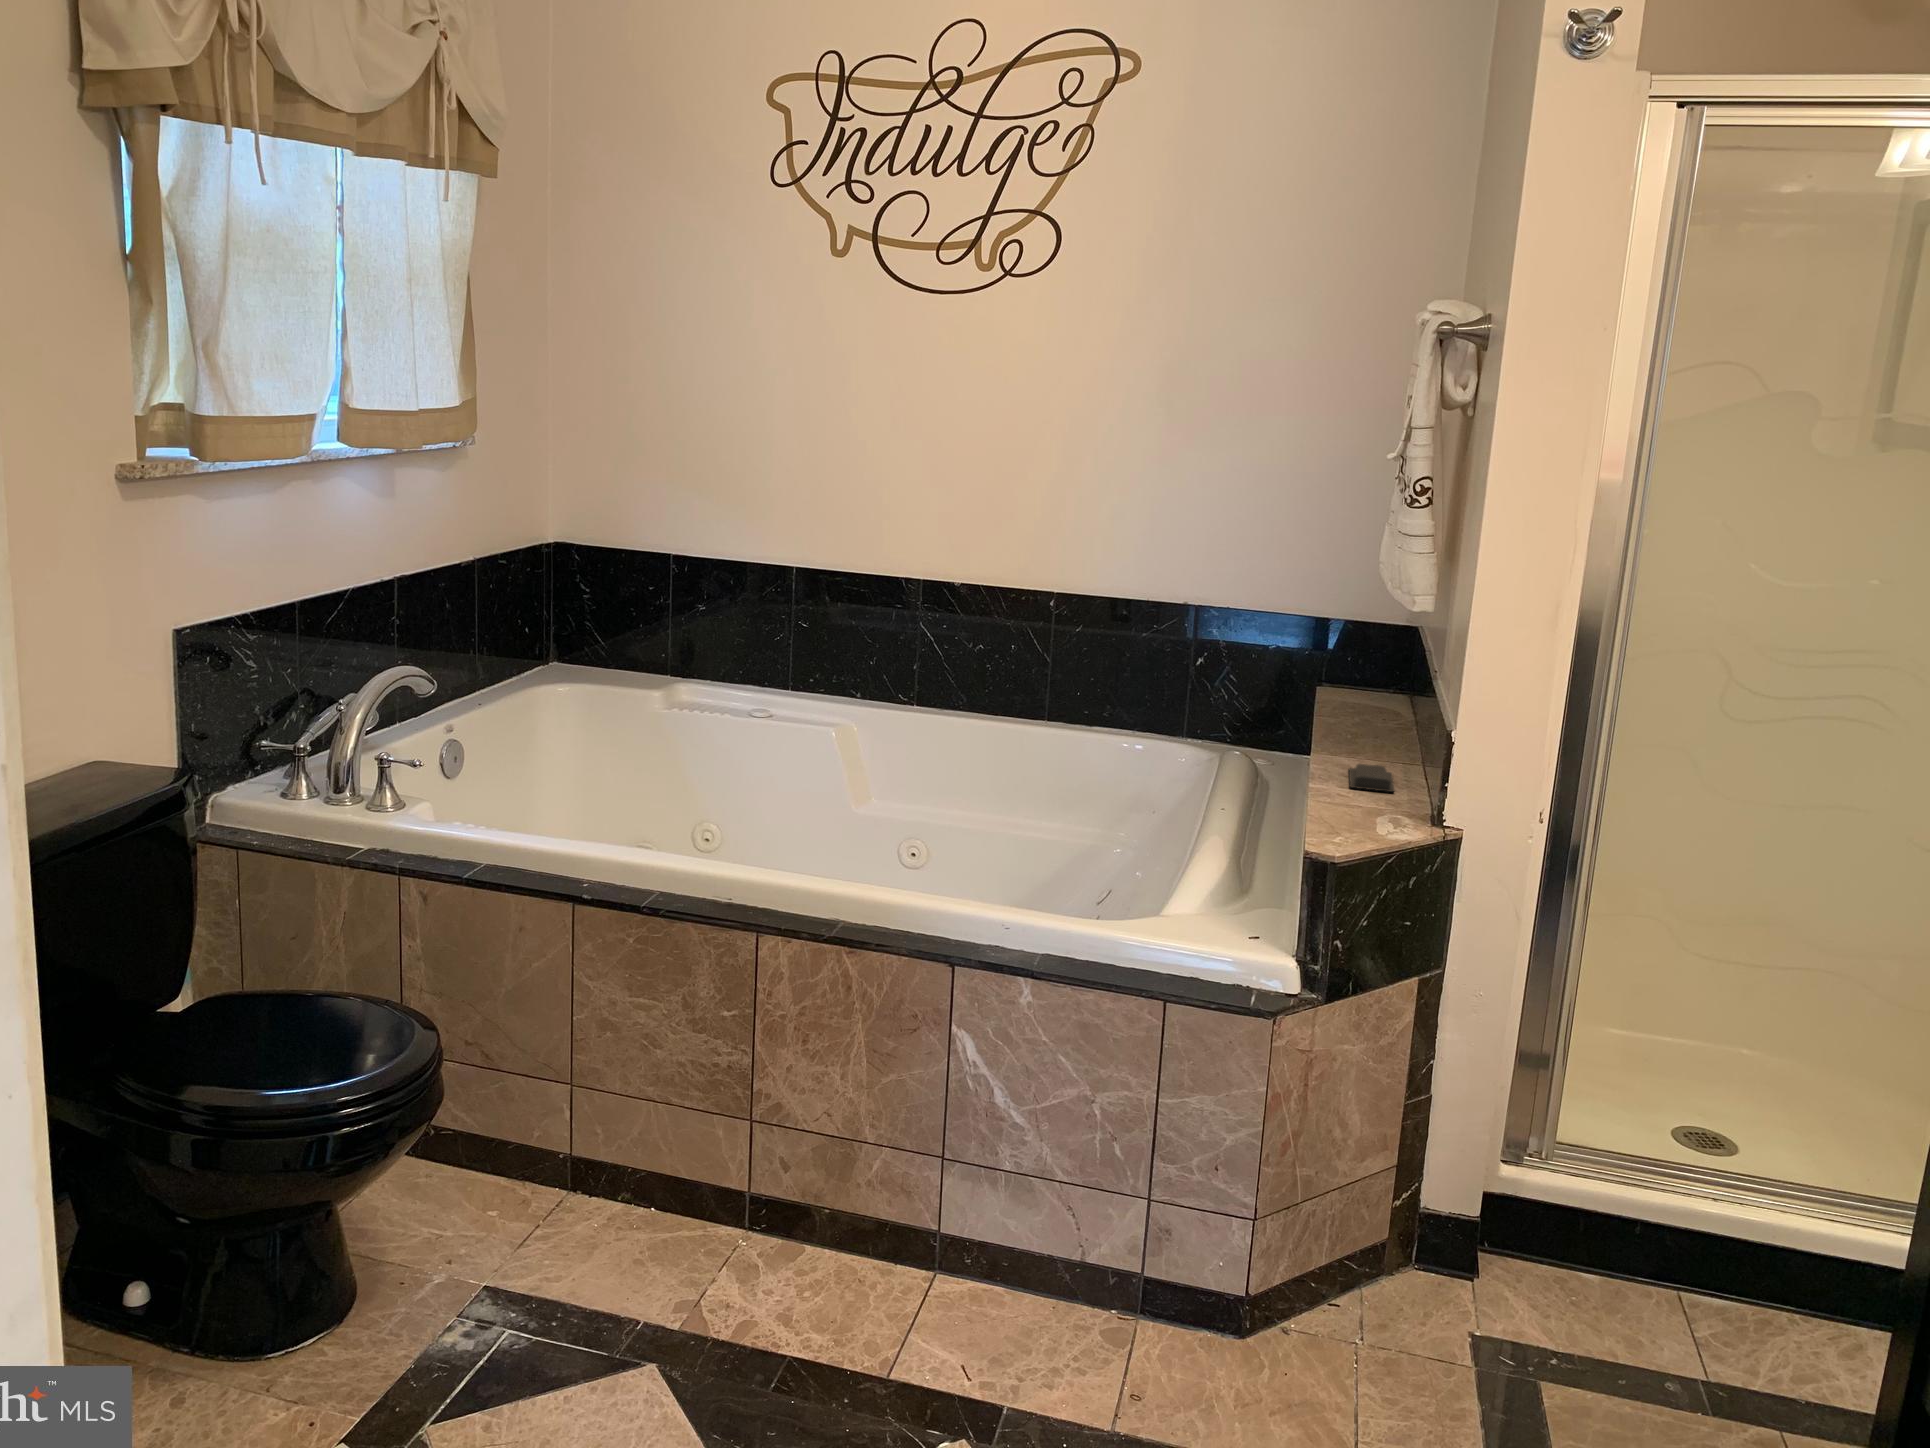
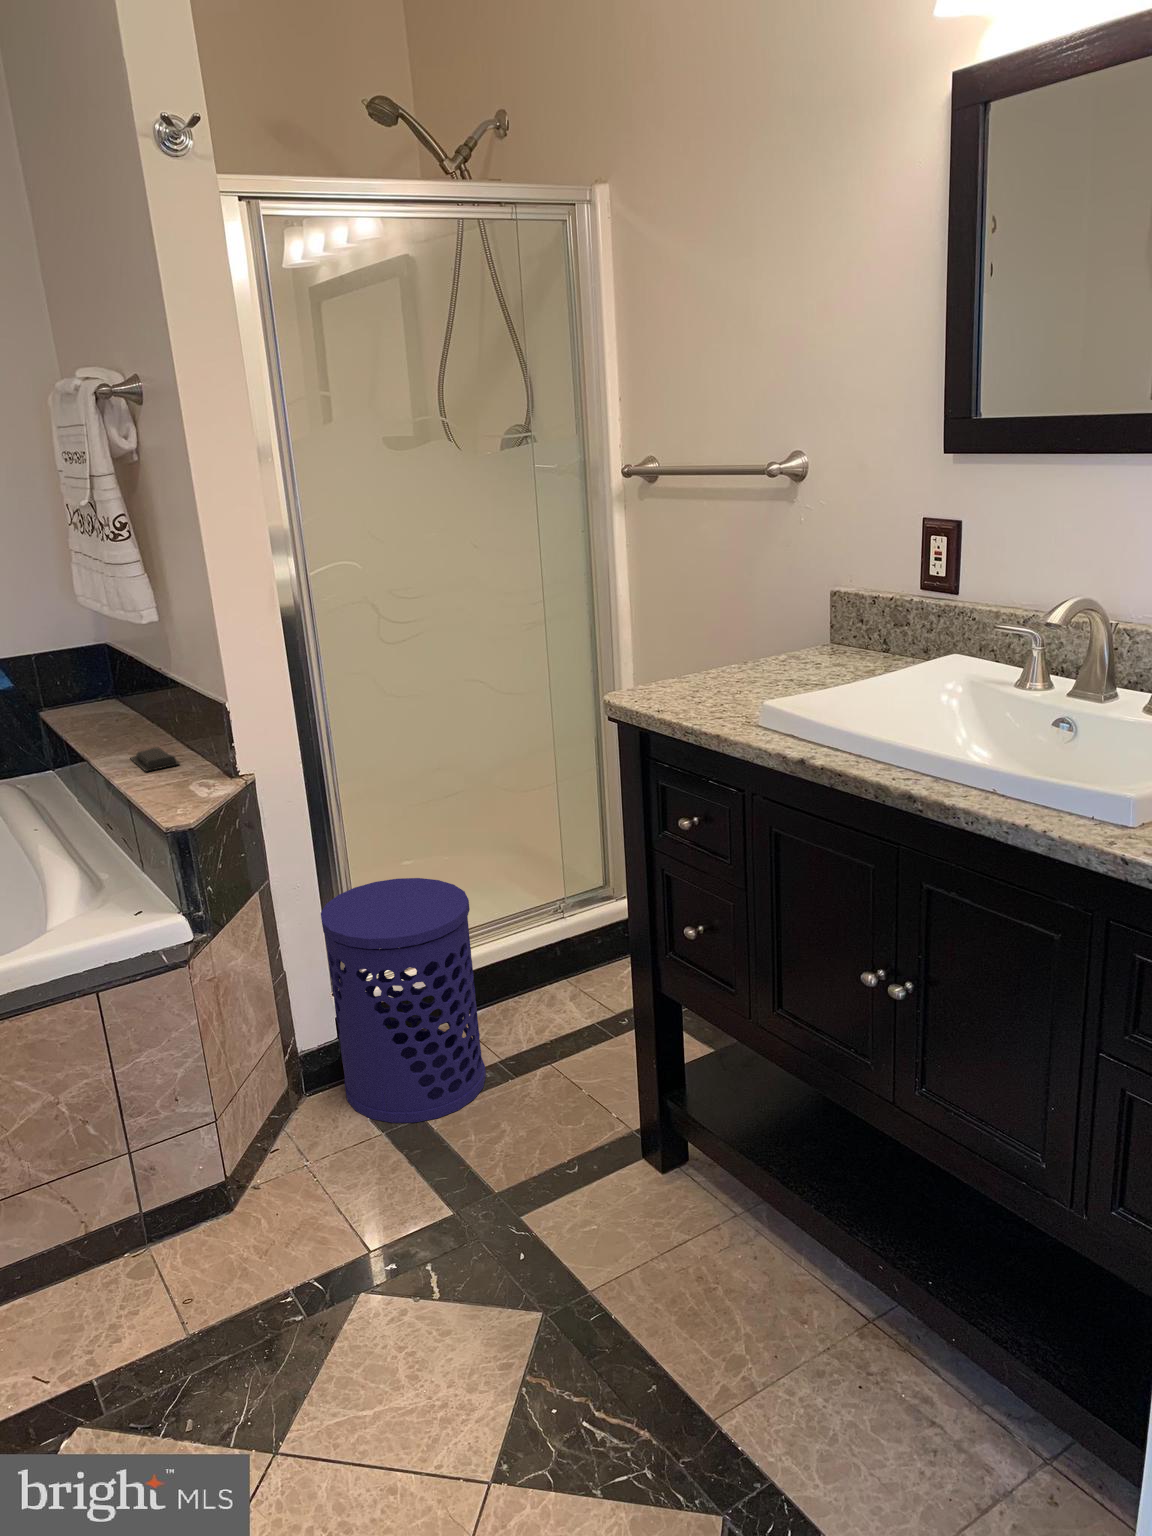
waste bin: none [1458,1031,1715,1400] -> present [321,878,486,1123]

